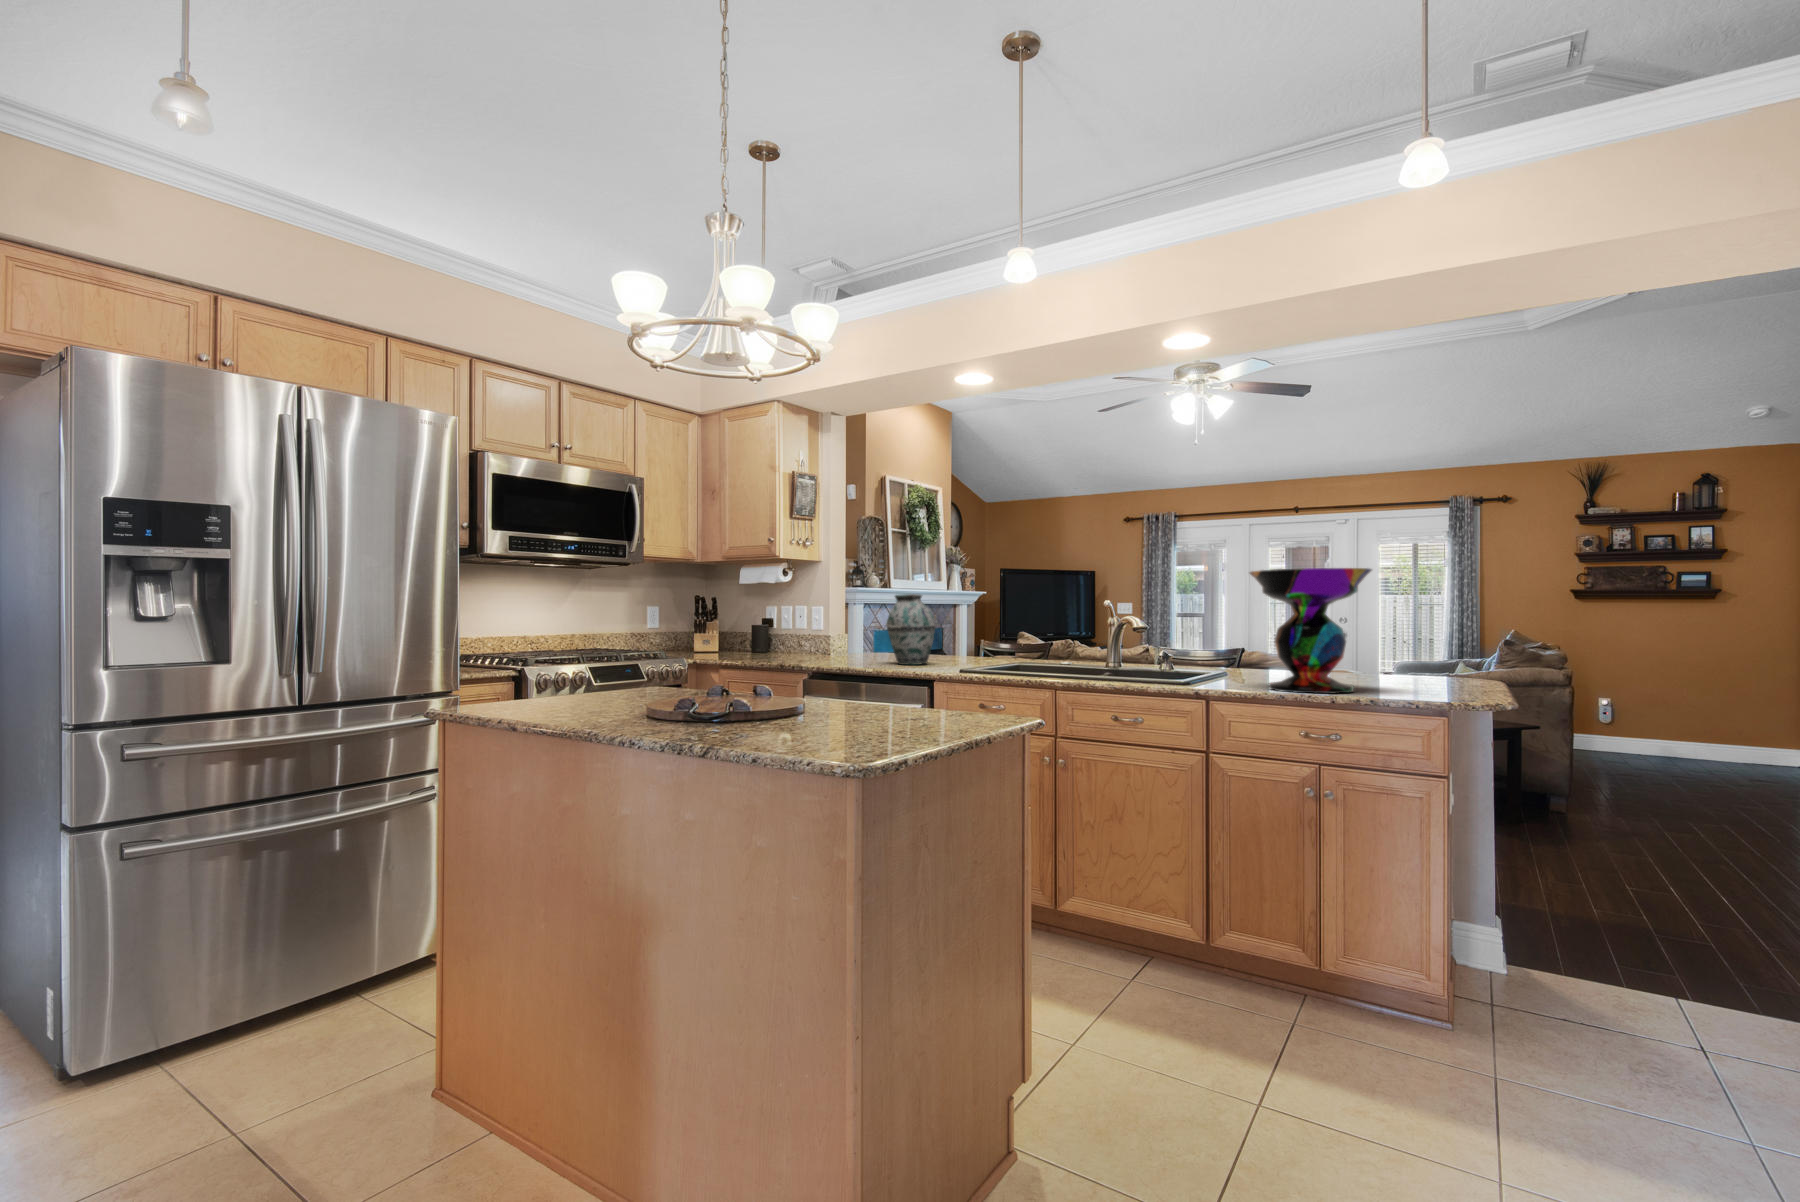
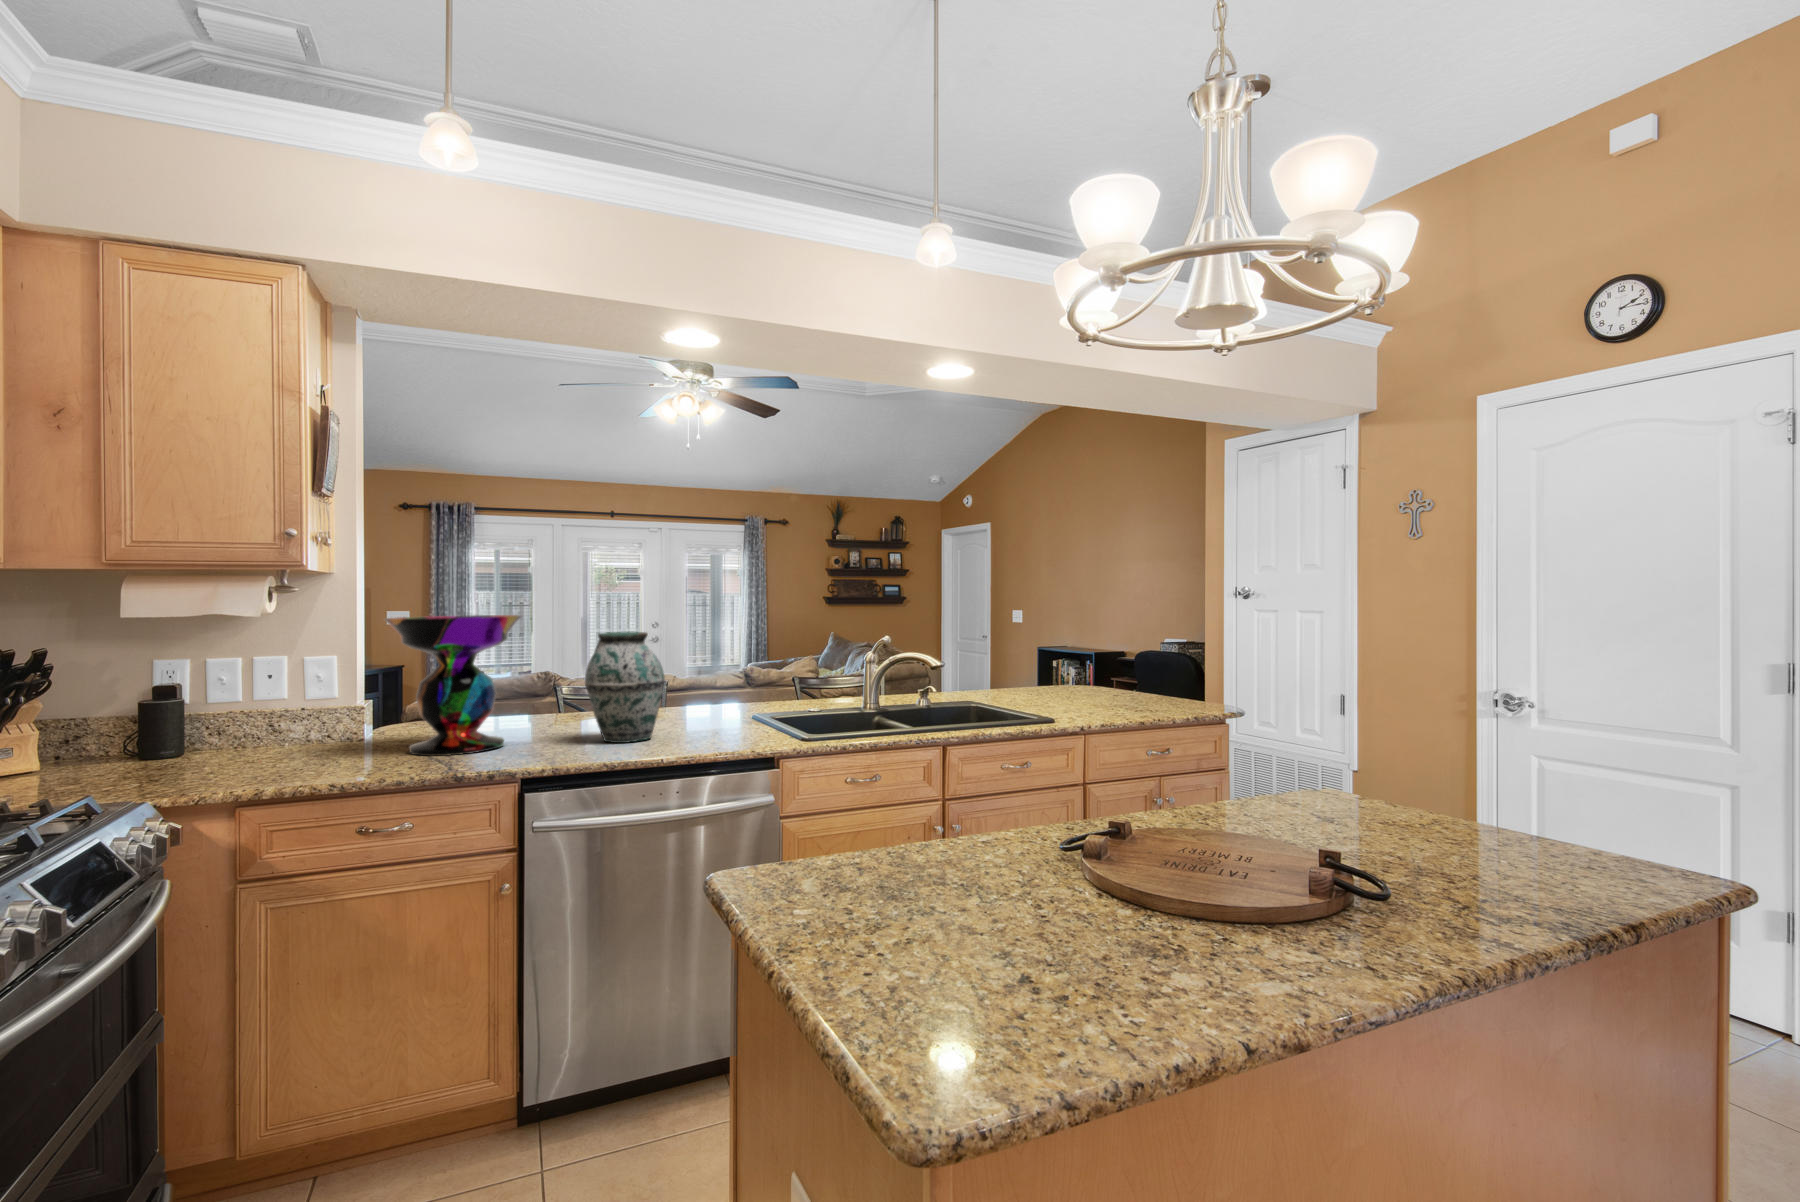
decorative bowl: present [1250,568,1372,693] -> present [385,615,522,756]

